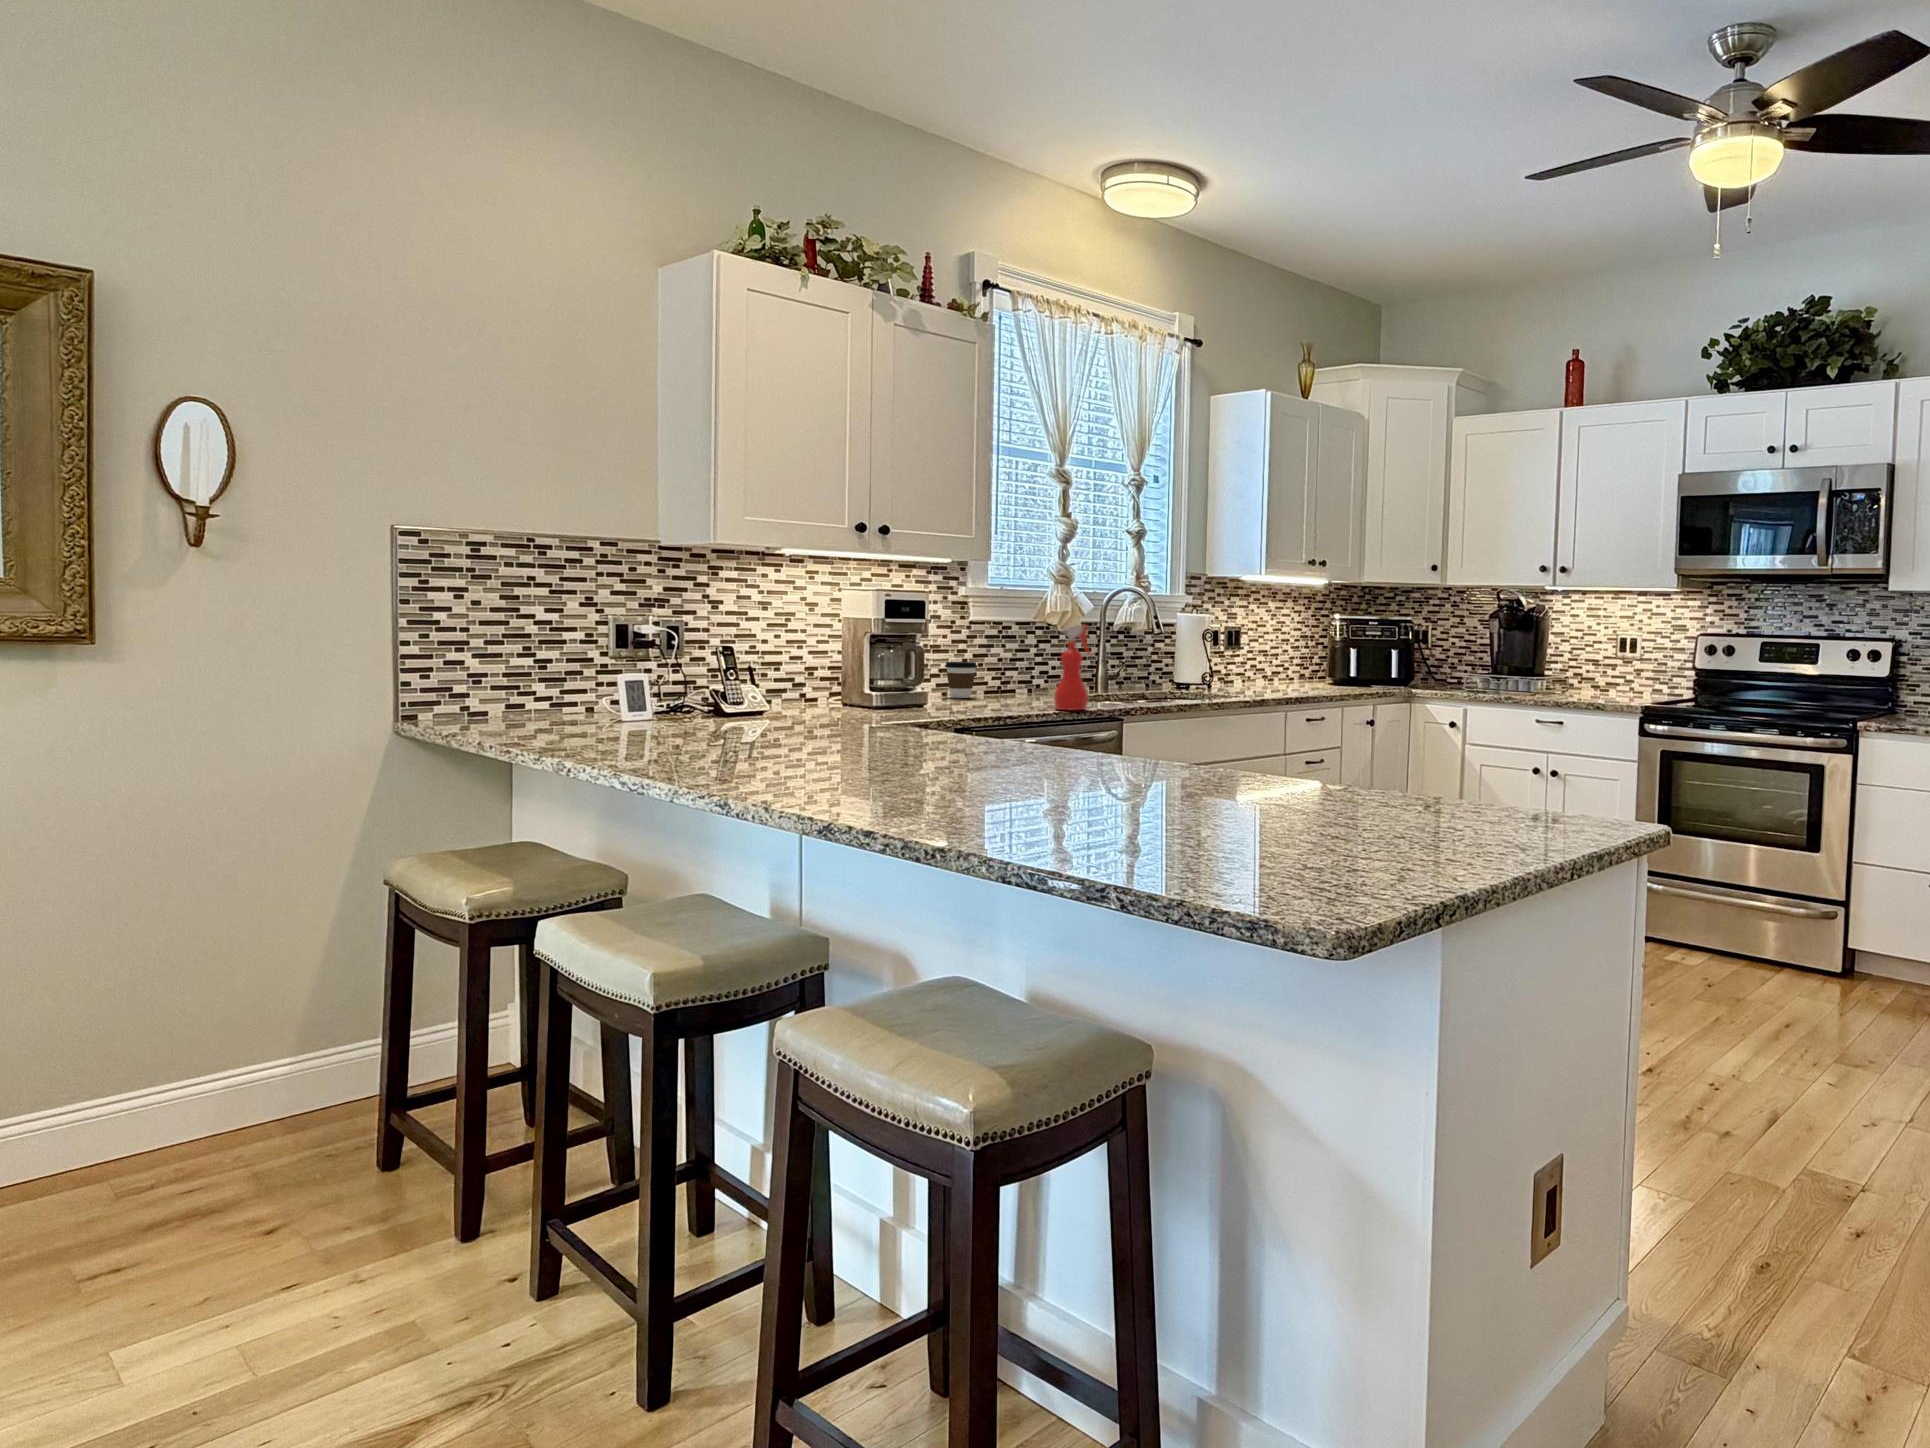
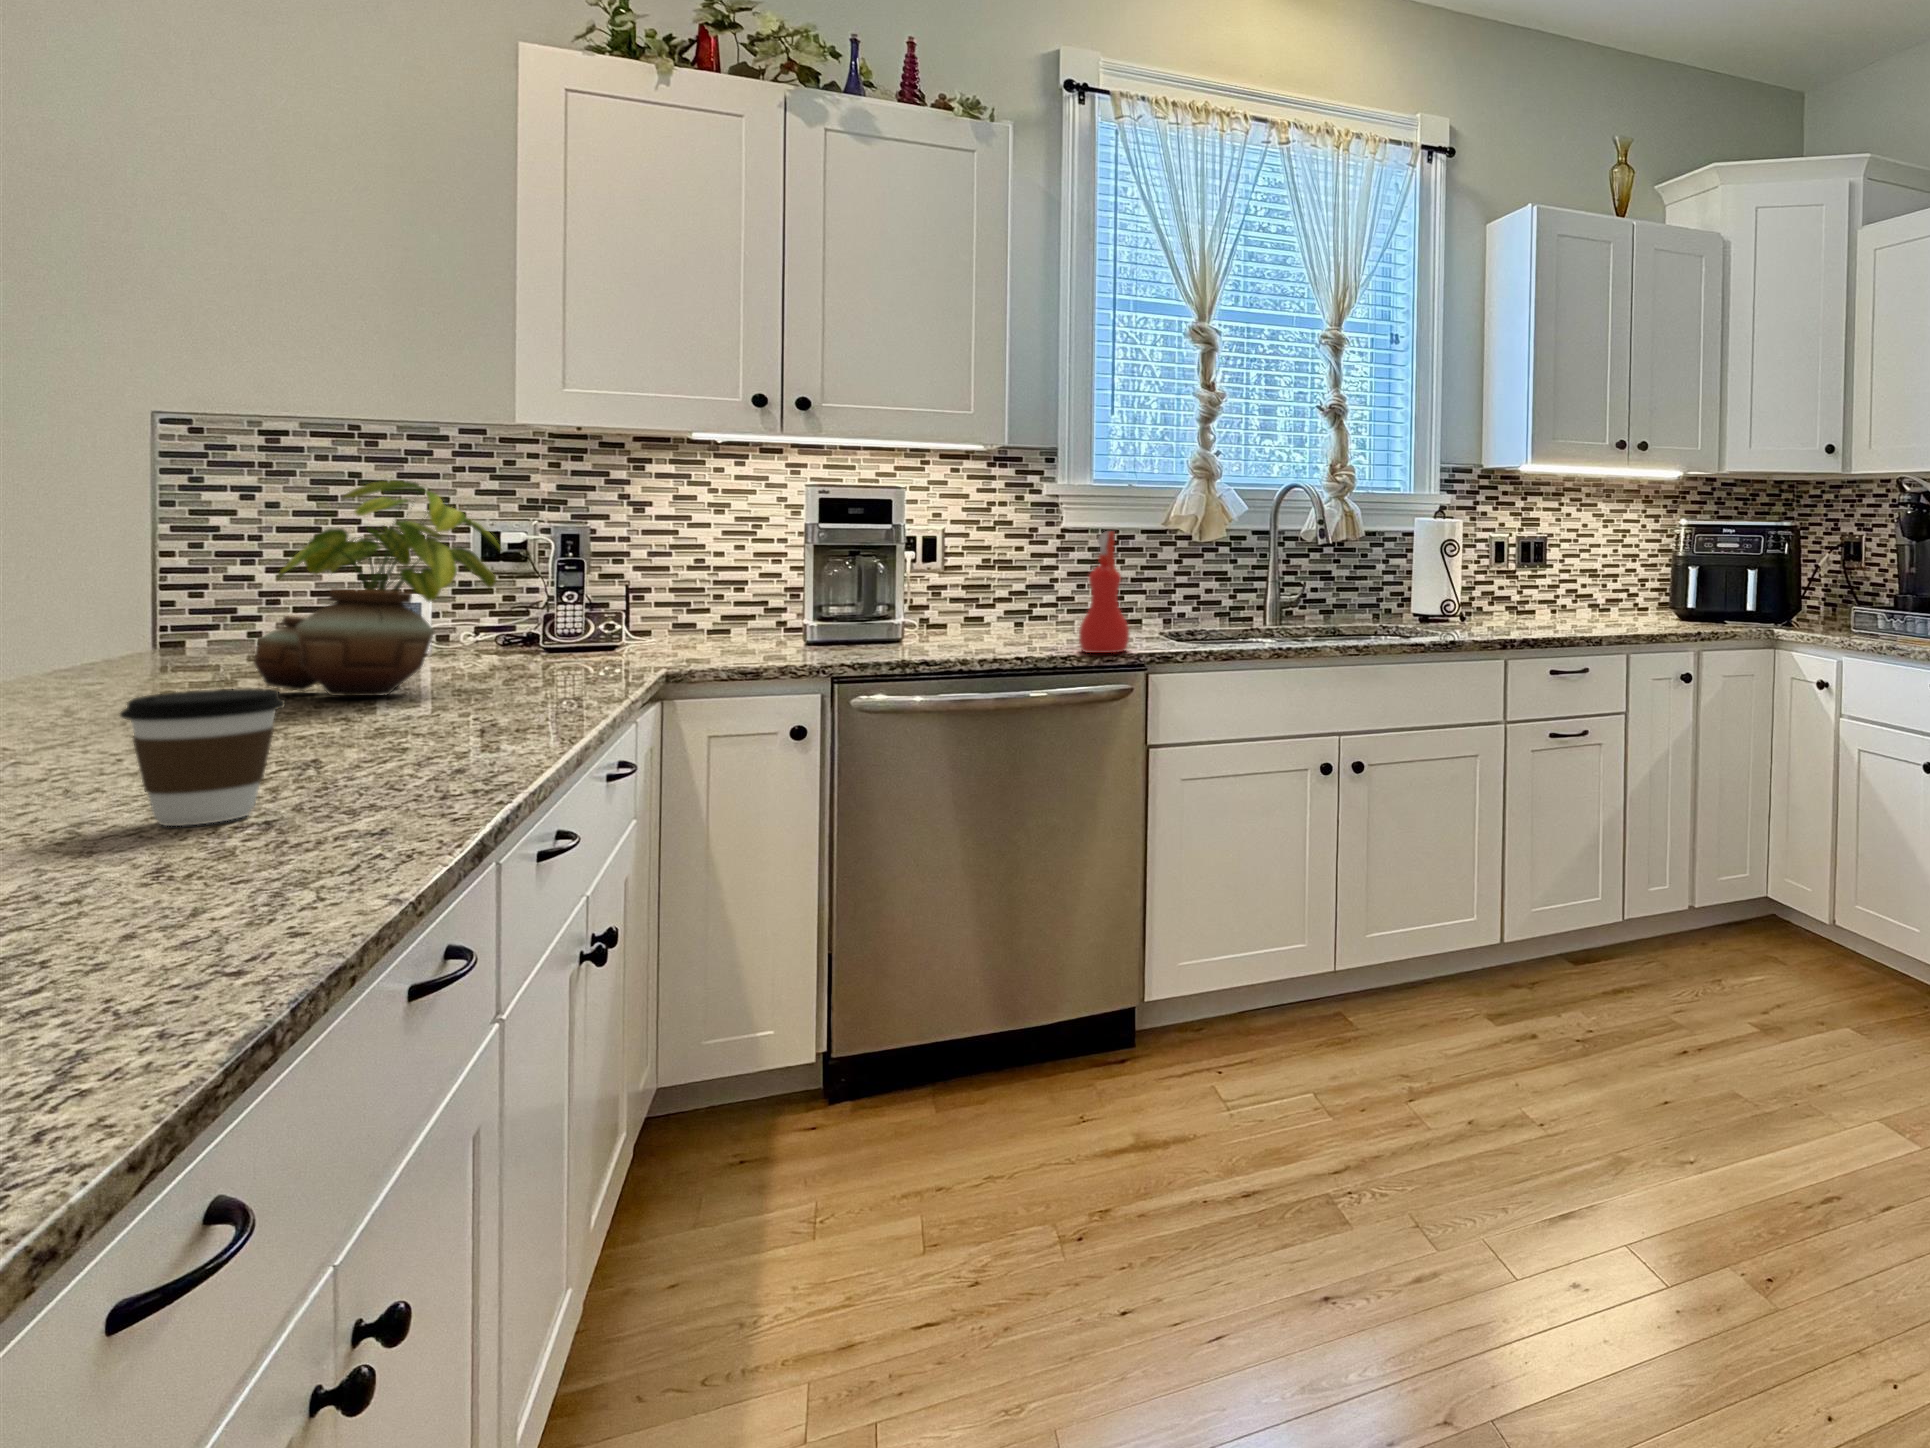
potted plant: none [716,593,873,739] -> present [254,480,502,696]
coffee cup: present [945,662,977,698] -> present [120,688,285,826]

